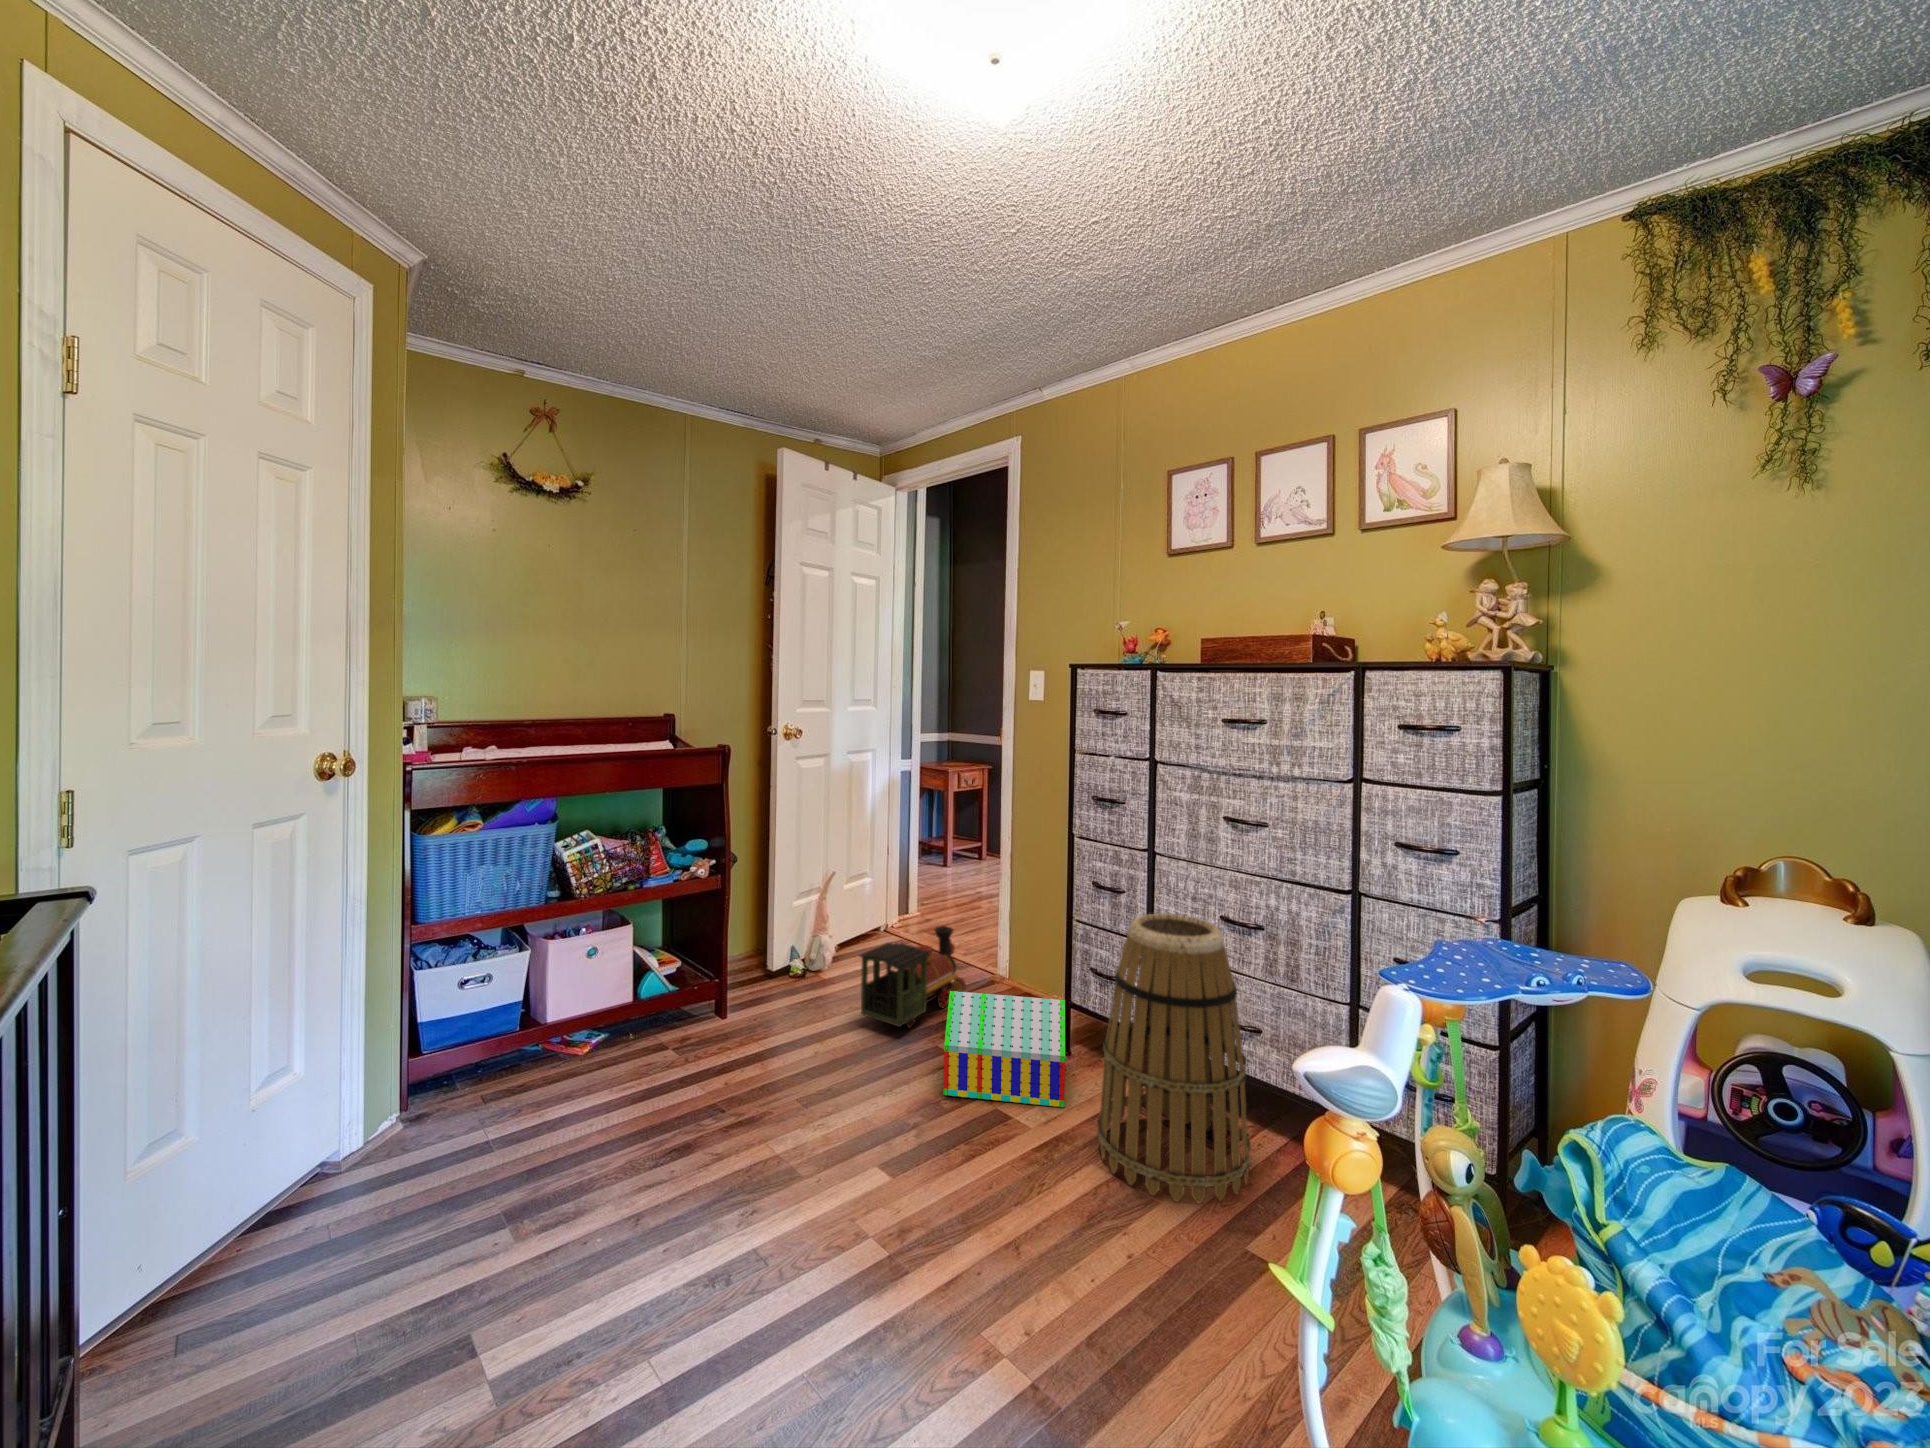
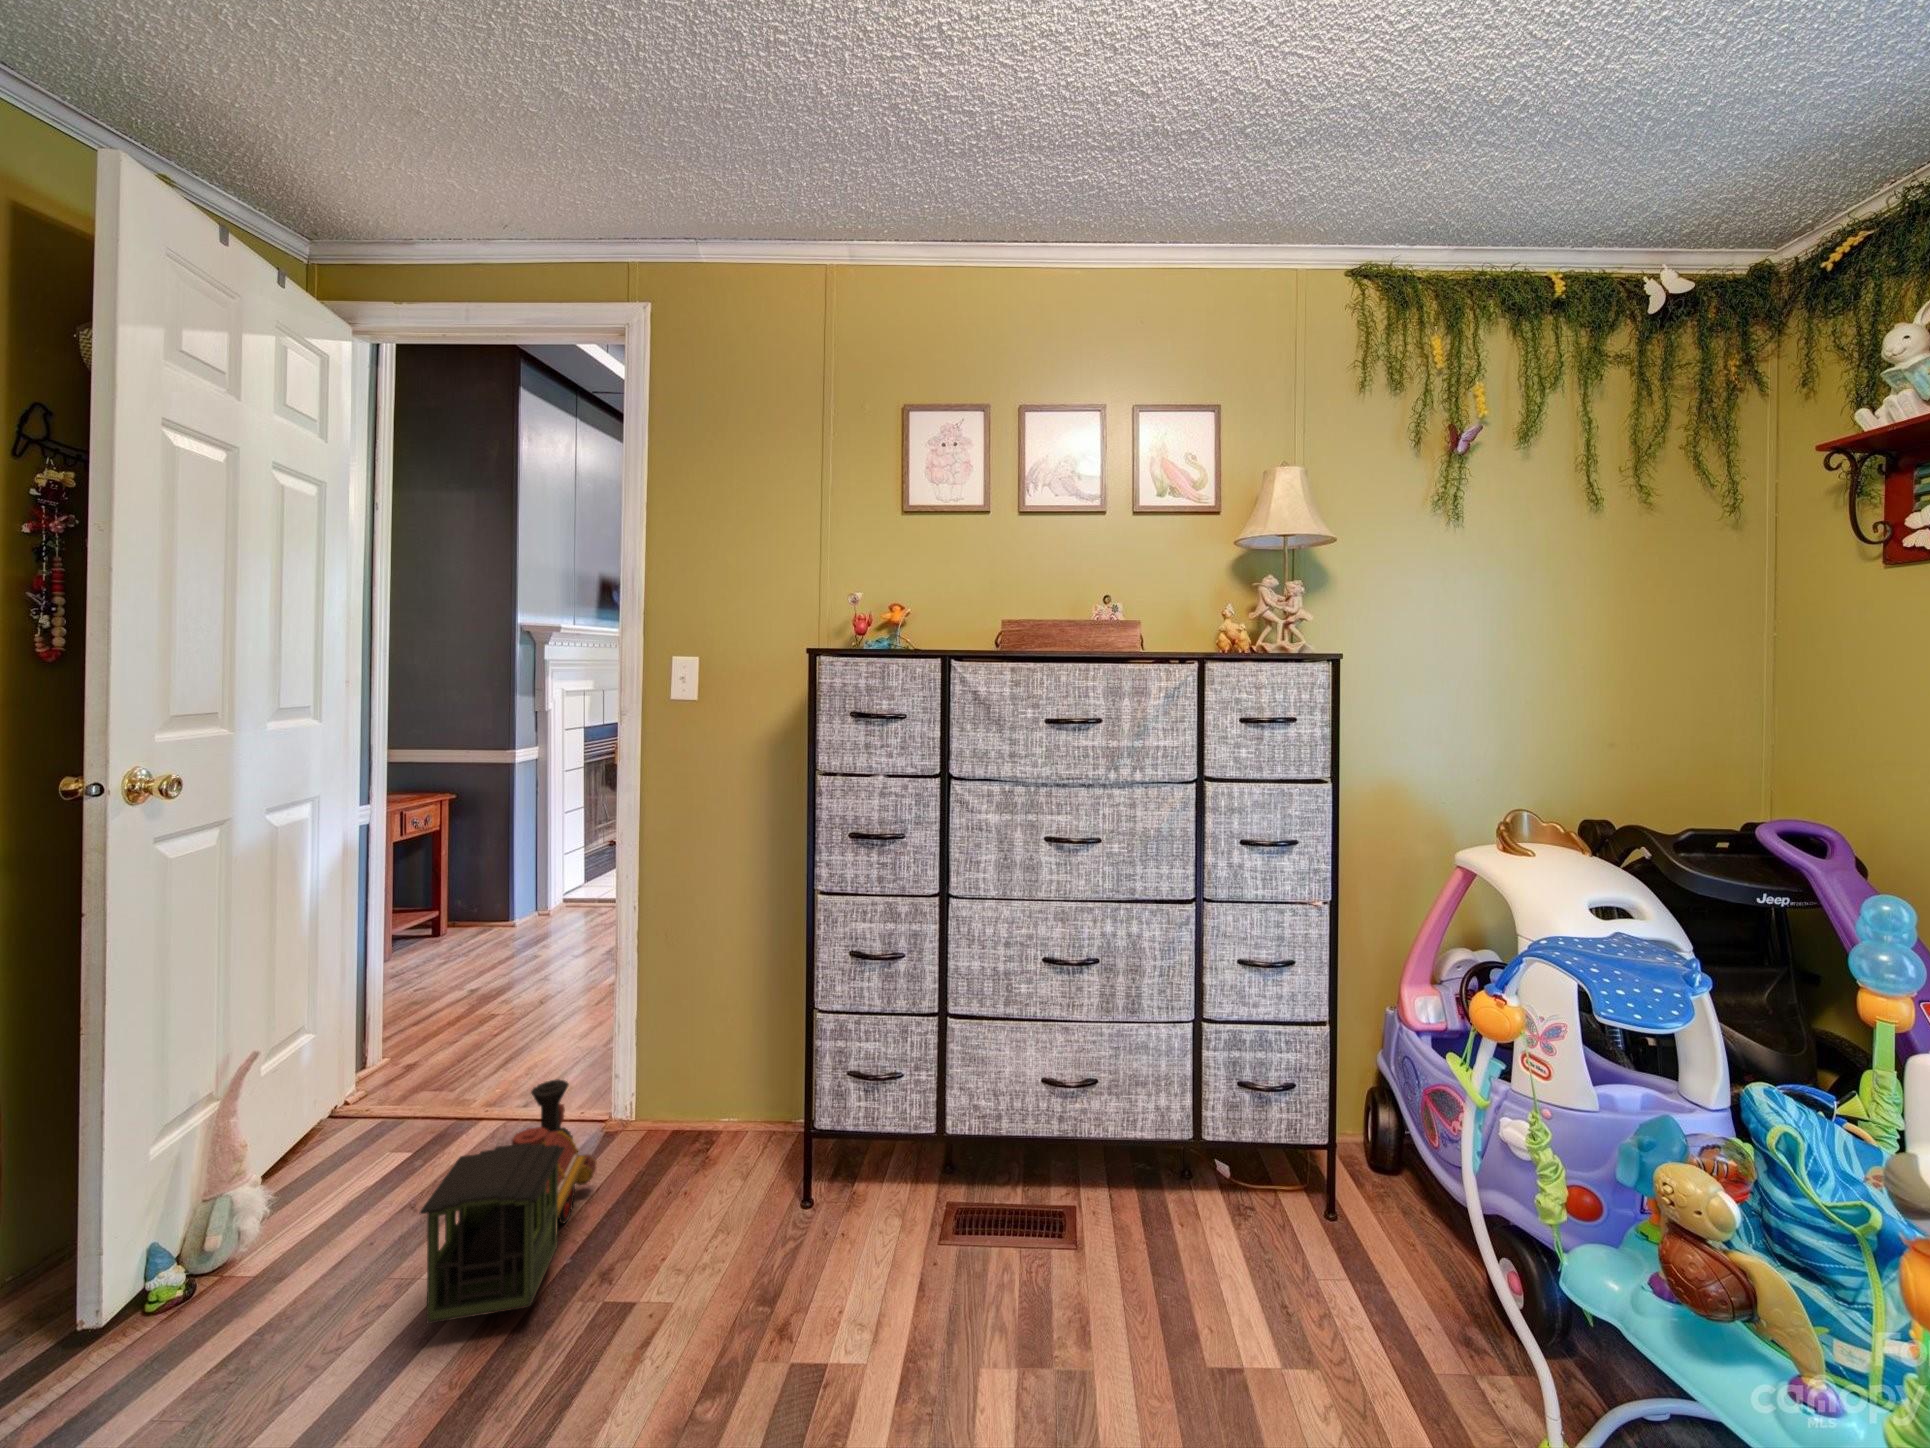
basket: present [1097,914,1251,1203] -> none [952,971,1141,1368]
toy house: present [944,991,1065,1107] -> none [653,1136,880,1396]

